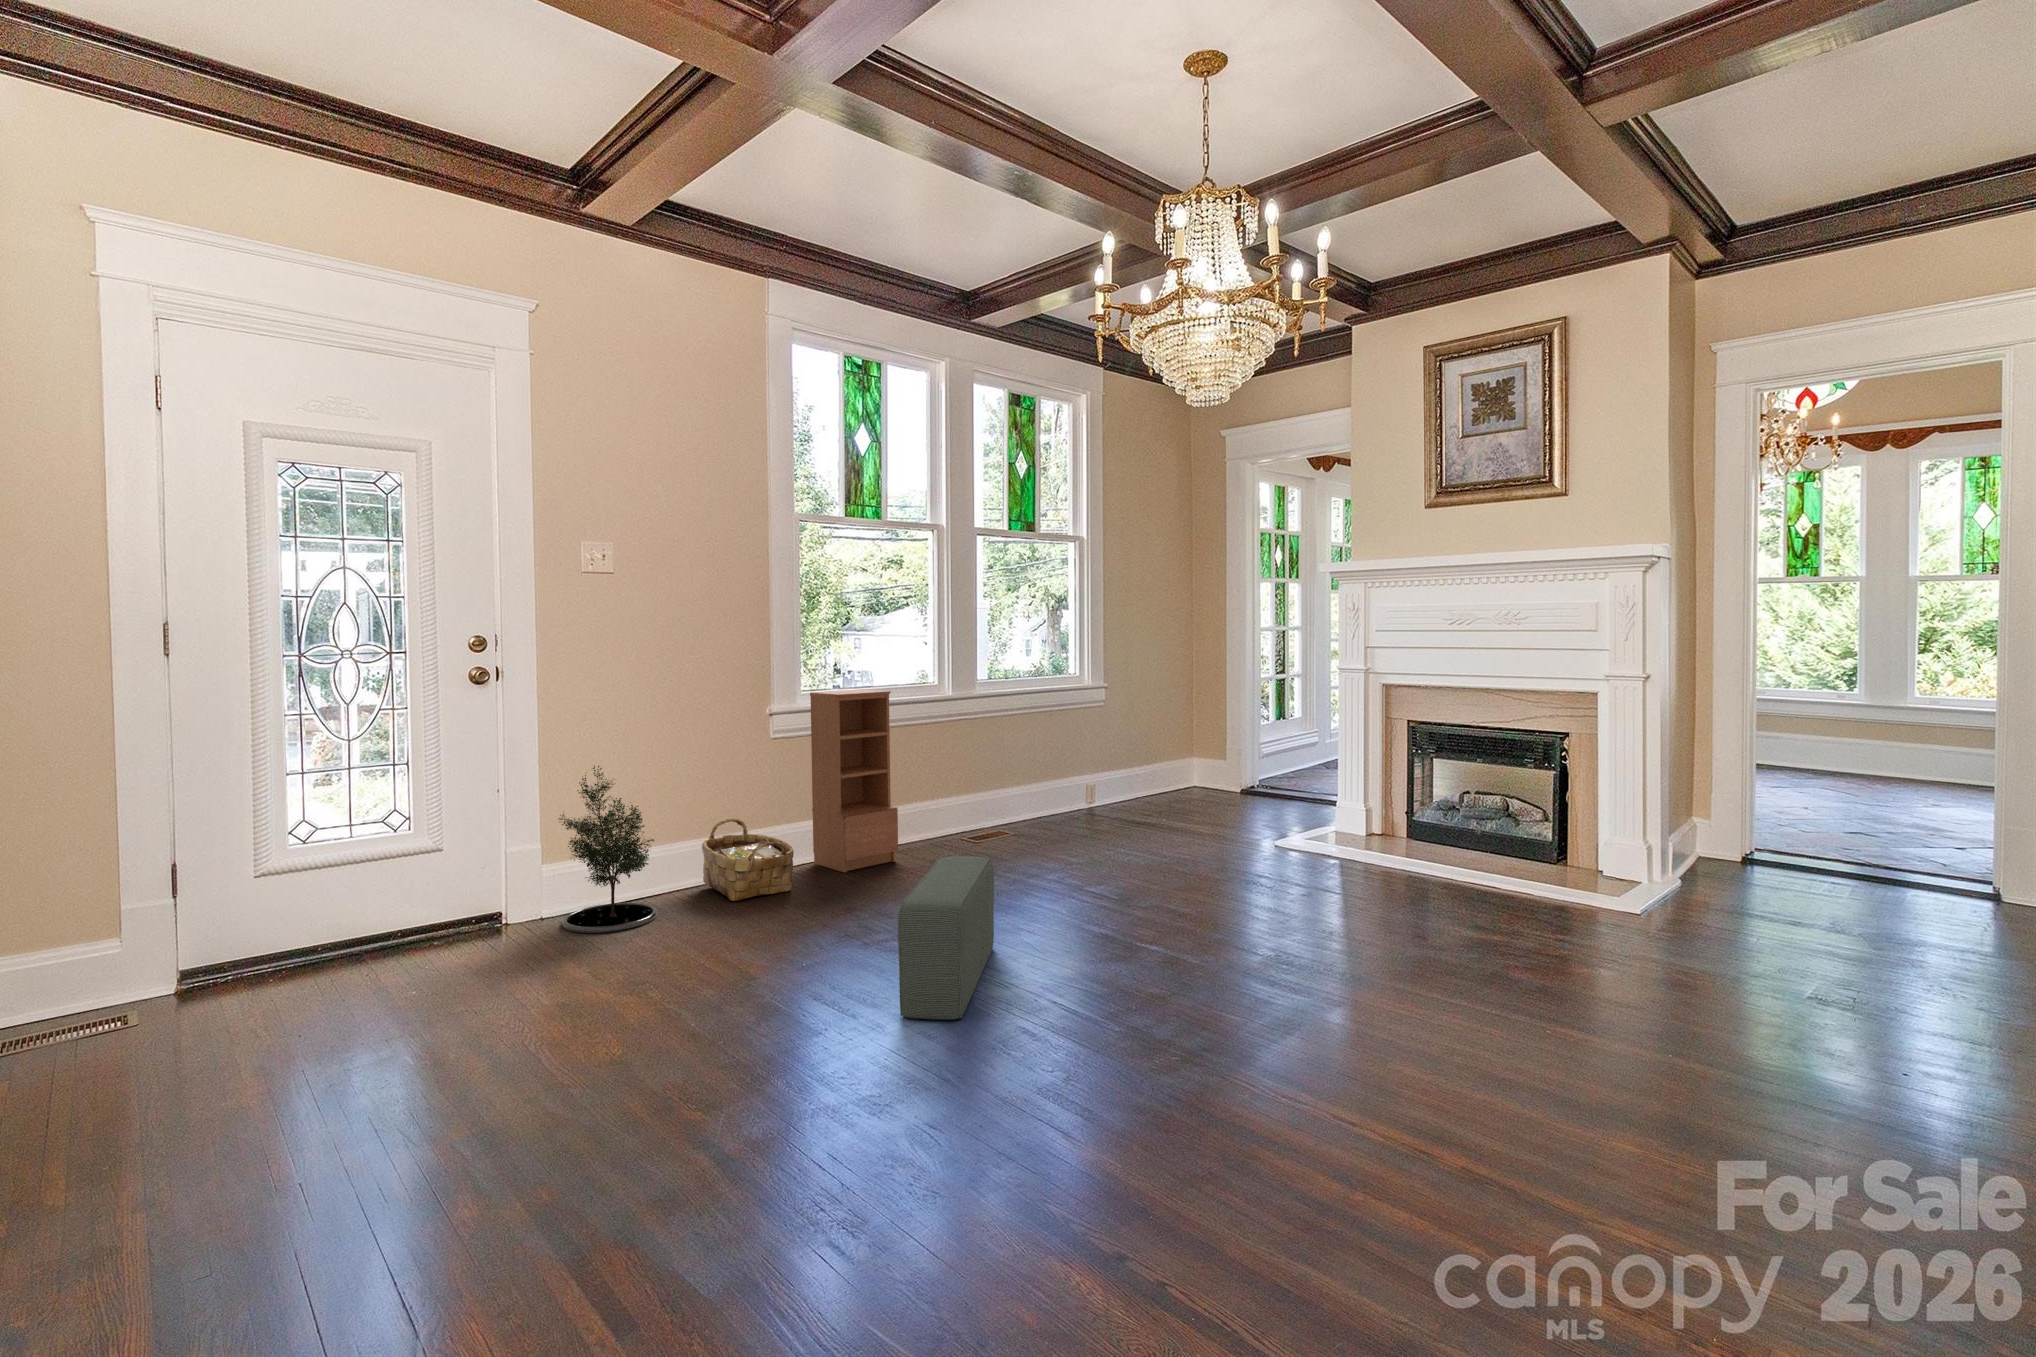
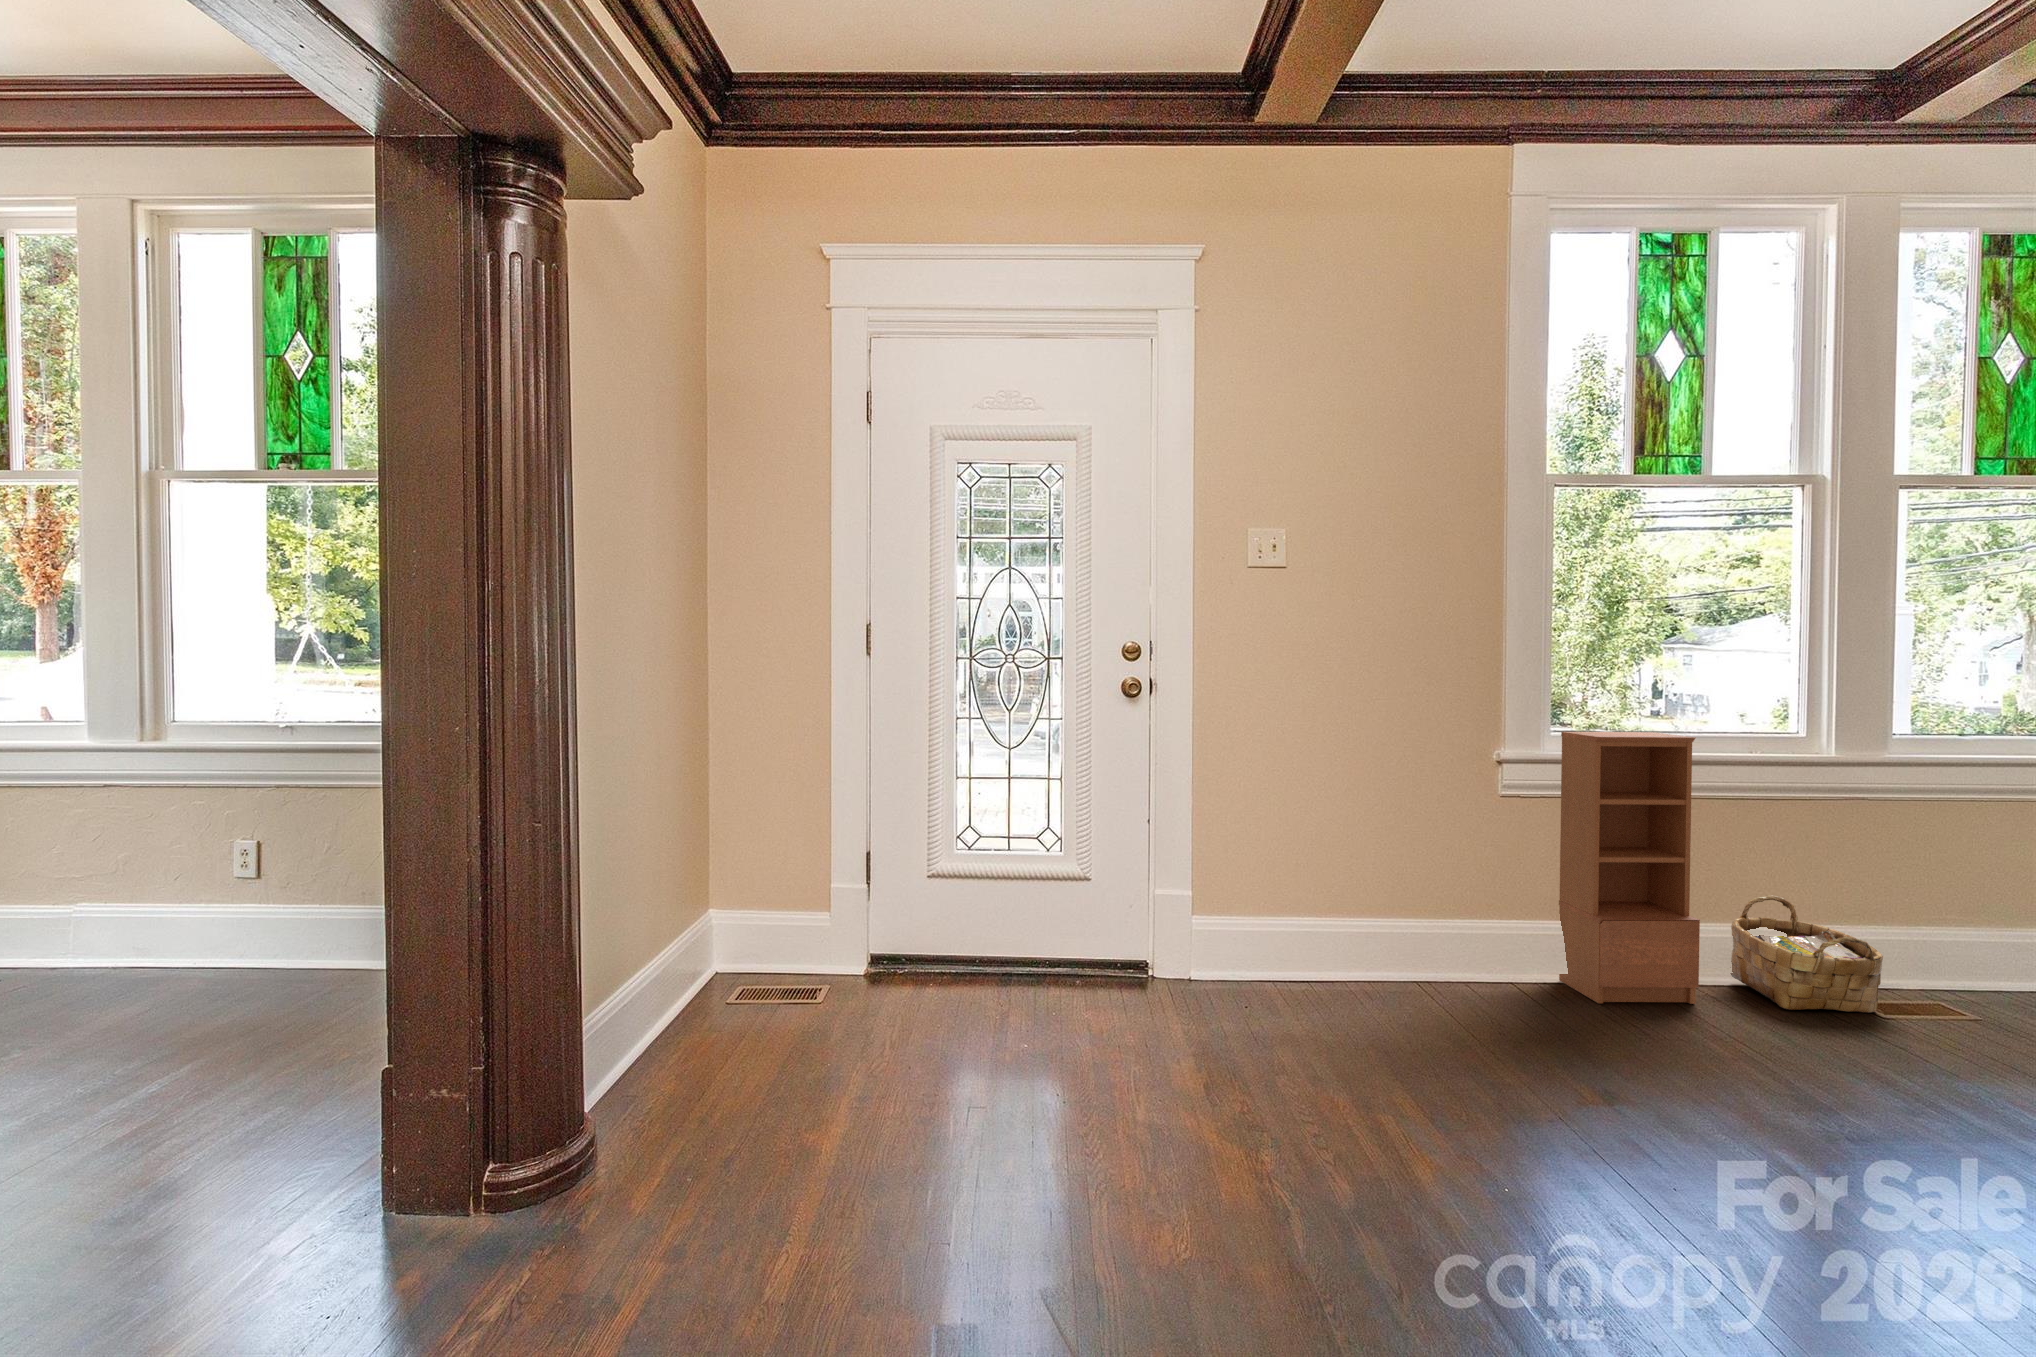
potted tree: present [559,766,657,933] -> none [1198,803,1317,1014]
woven basket: present [702,818,794,901] -> present [1730,896,1883,1013]
pouf: present [898,856,994,1020] -> none [1567,1017,1809,1304]

